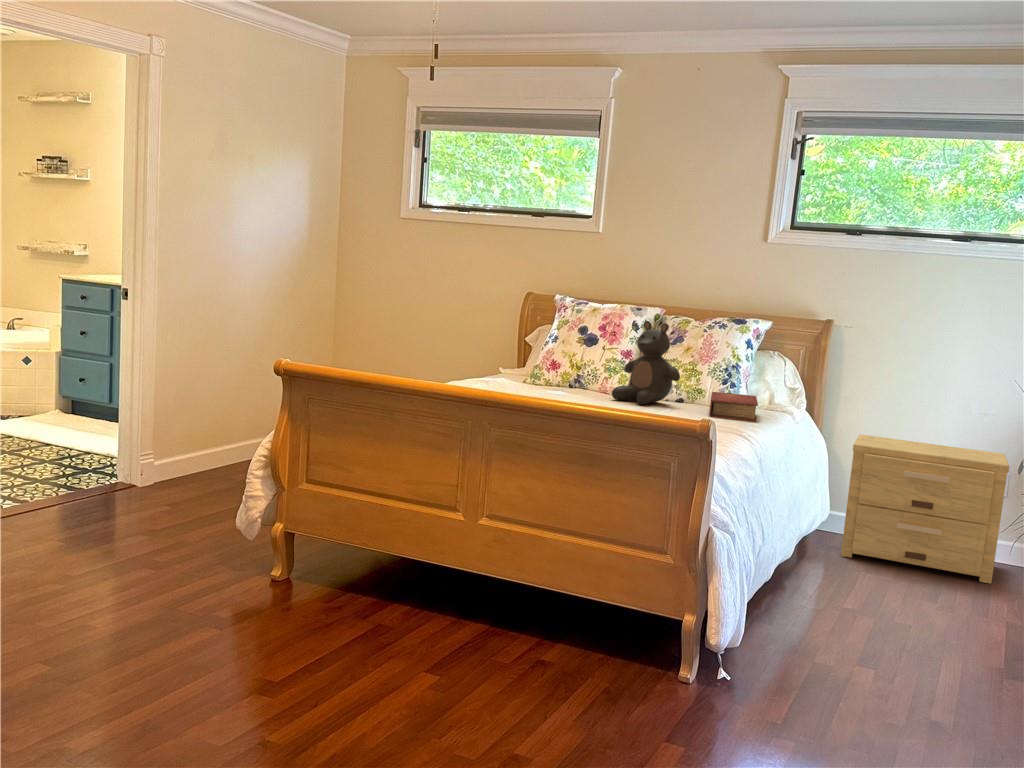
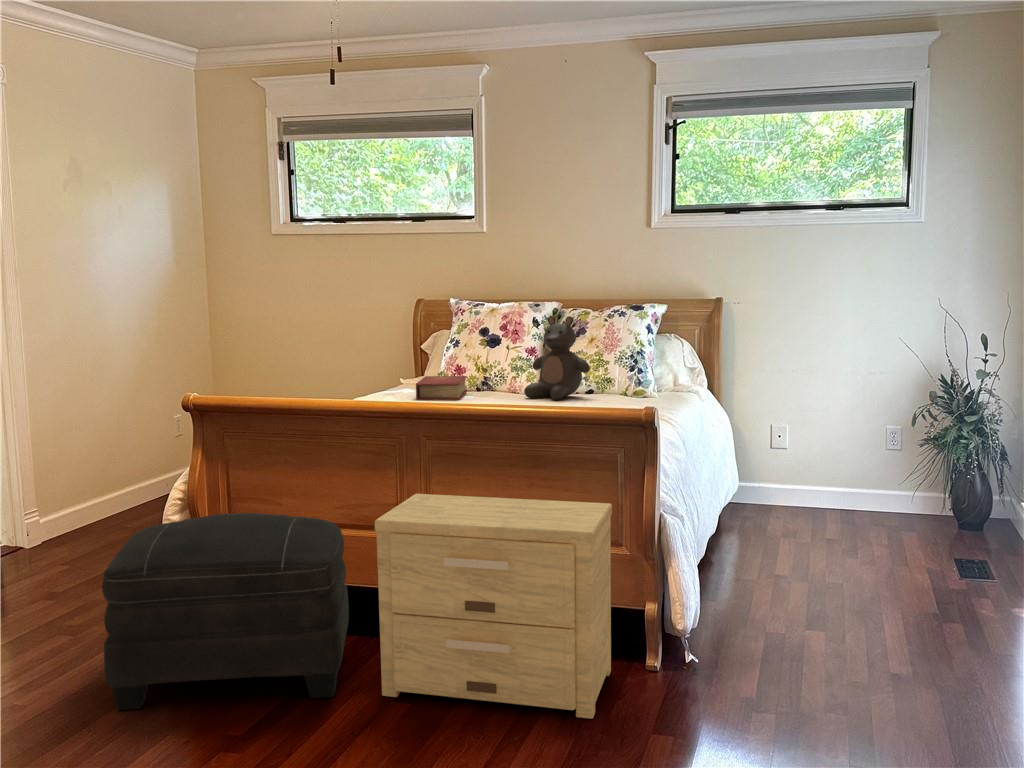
book: present [709,392,758,422] -> present [416,376,467,400]
side table: present [841,434,1009,584] -> present [375,494,612,719]
ottoman: none [169,473,403,658] -> present [102,513,349,710]

